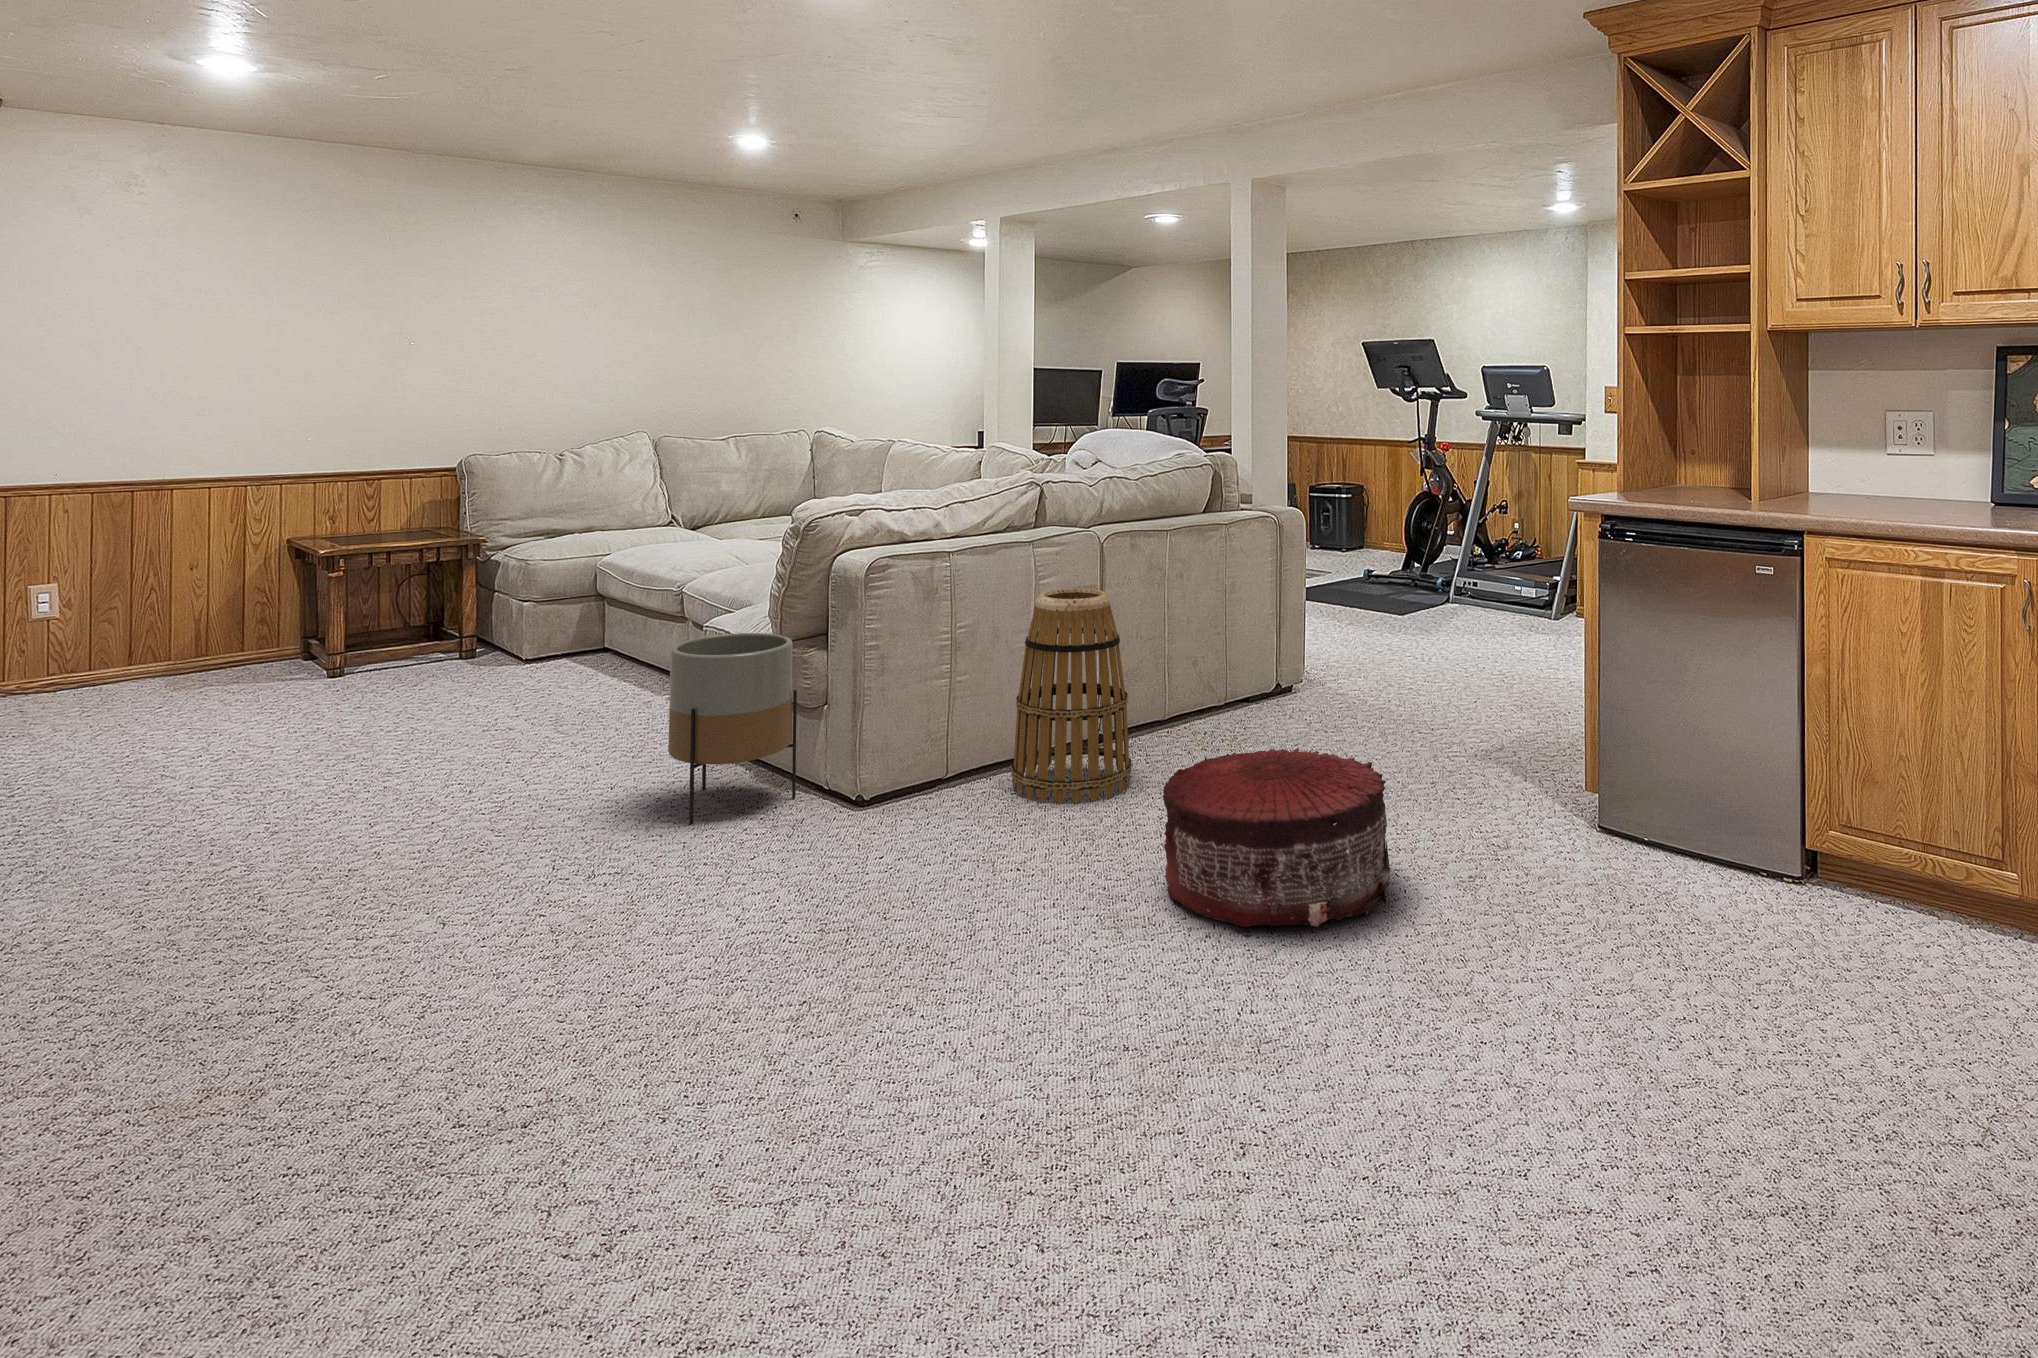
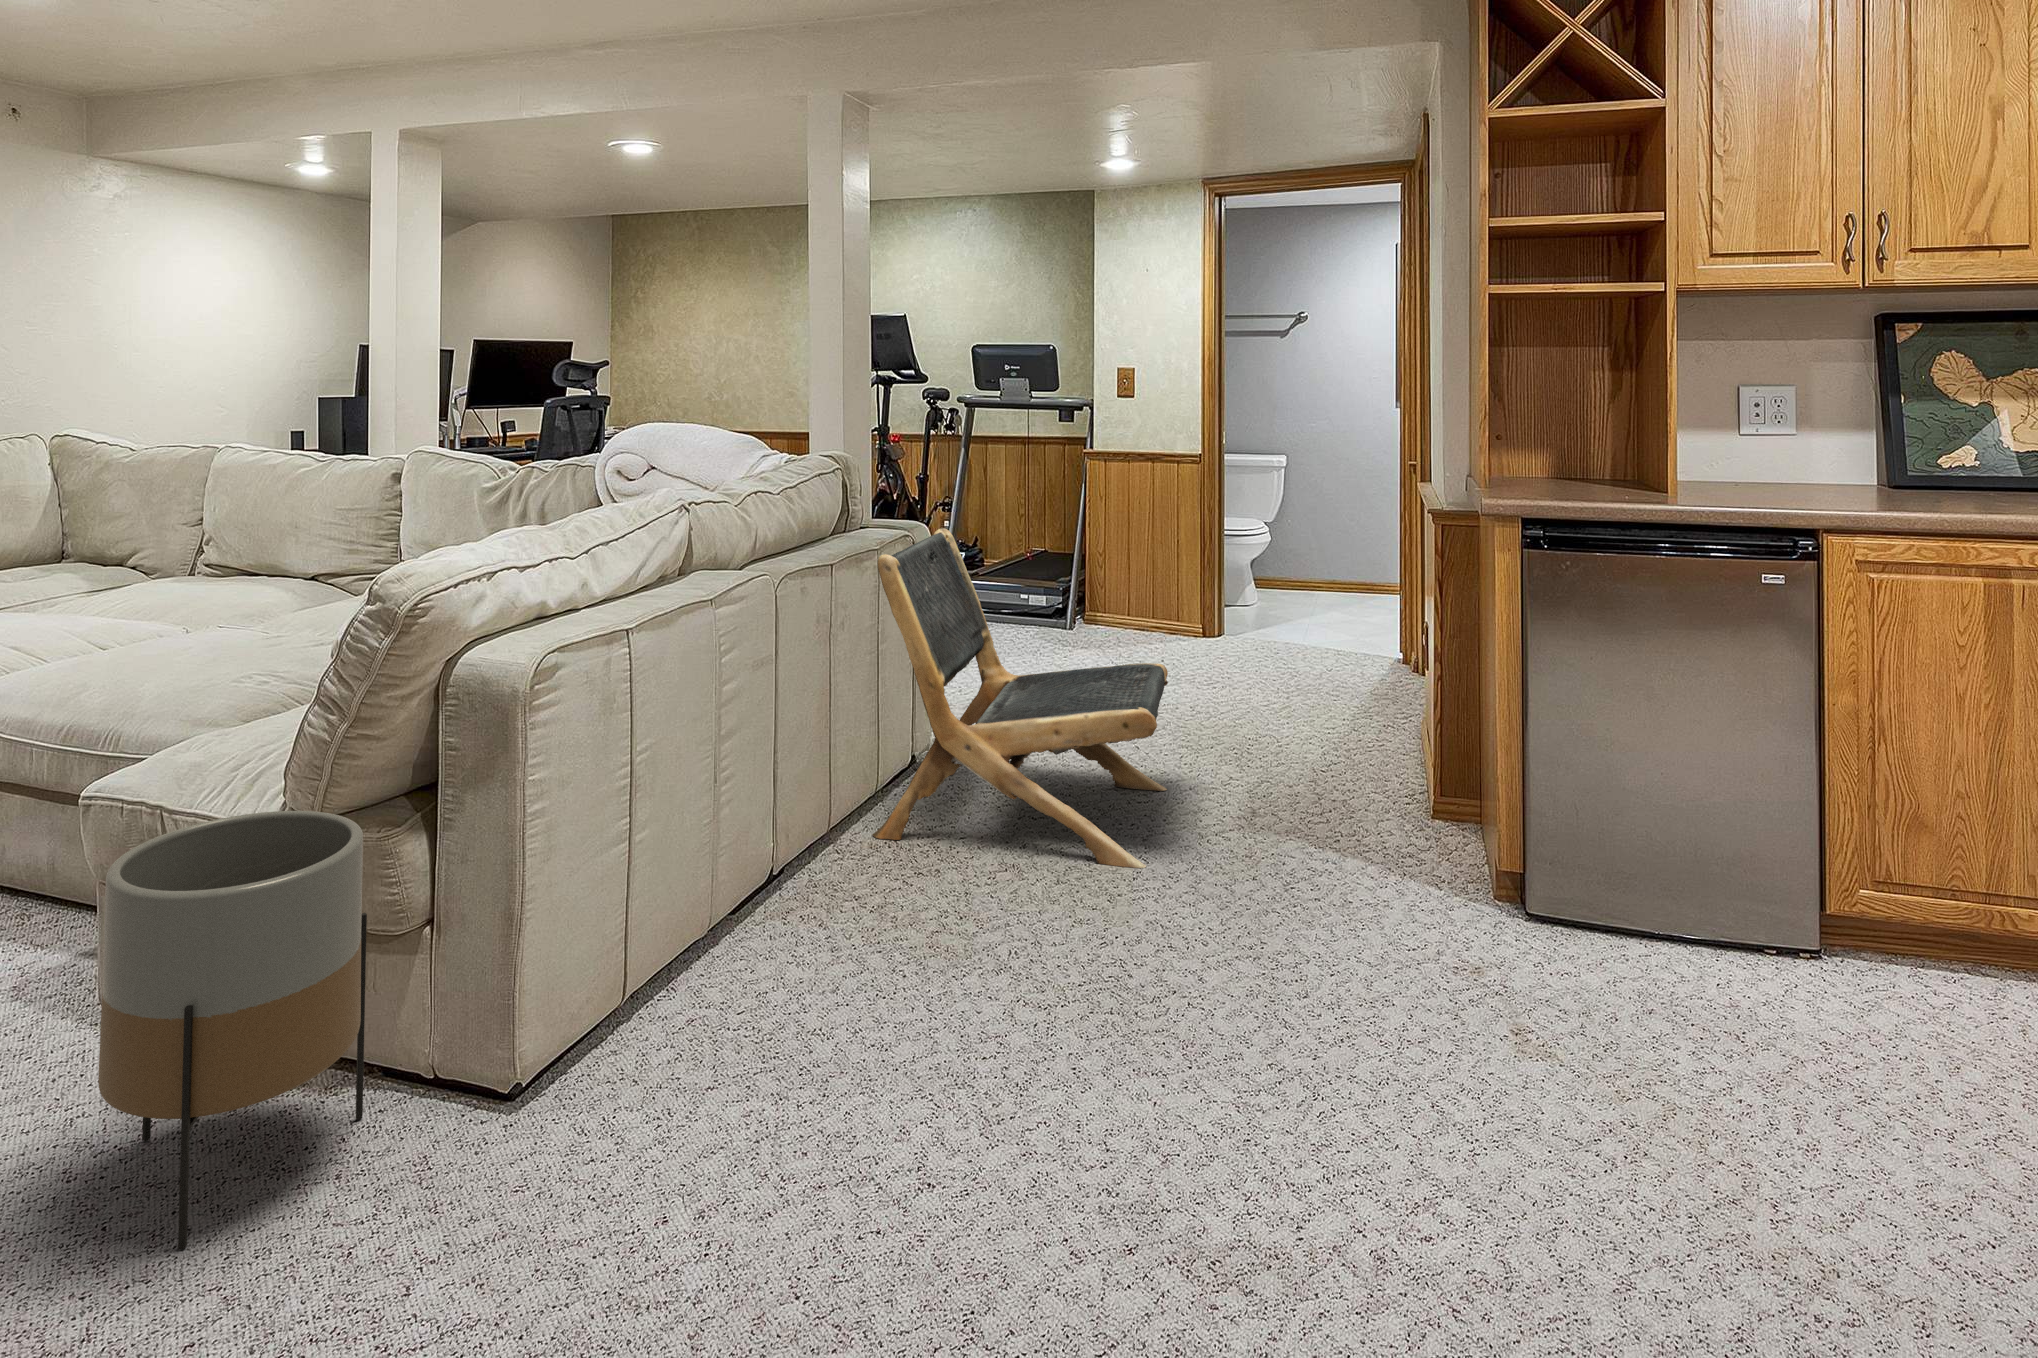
lounge chair: none [1199,512,1453,767] -> present [872,529,1168,868]
basket: present [1011,589,1131,803] -> none [722,667,910,1026]
pouf: present [1163,747,1390,927] -> none [1161,884,1548,1243]

